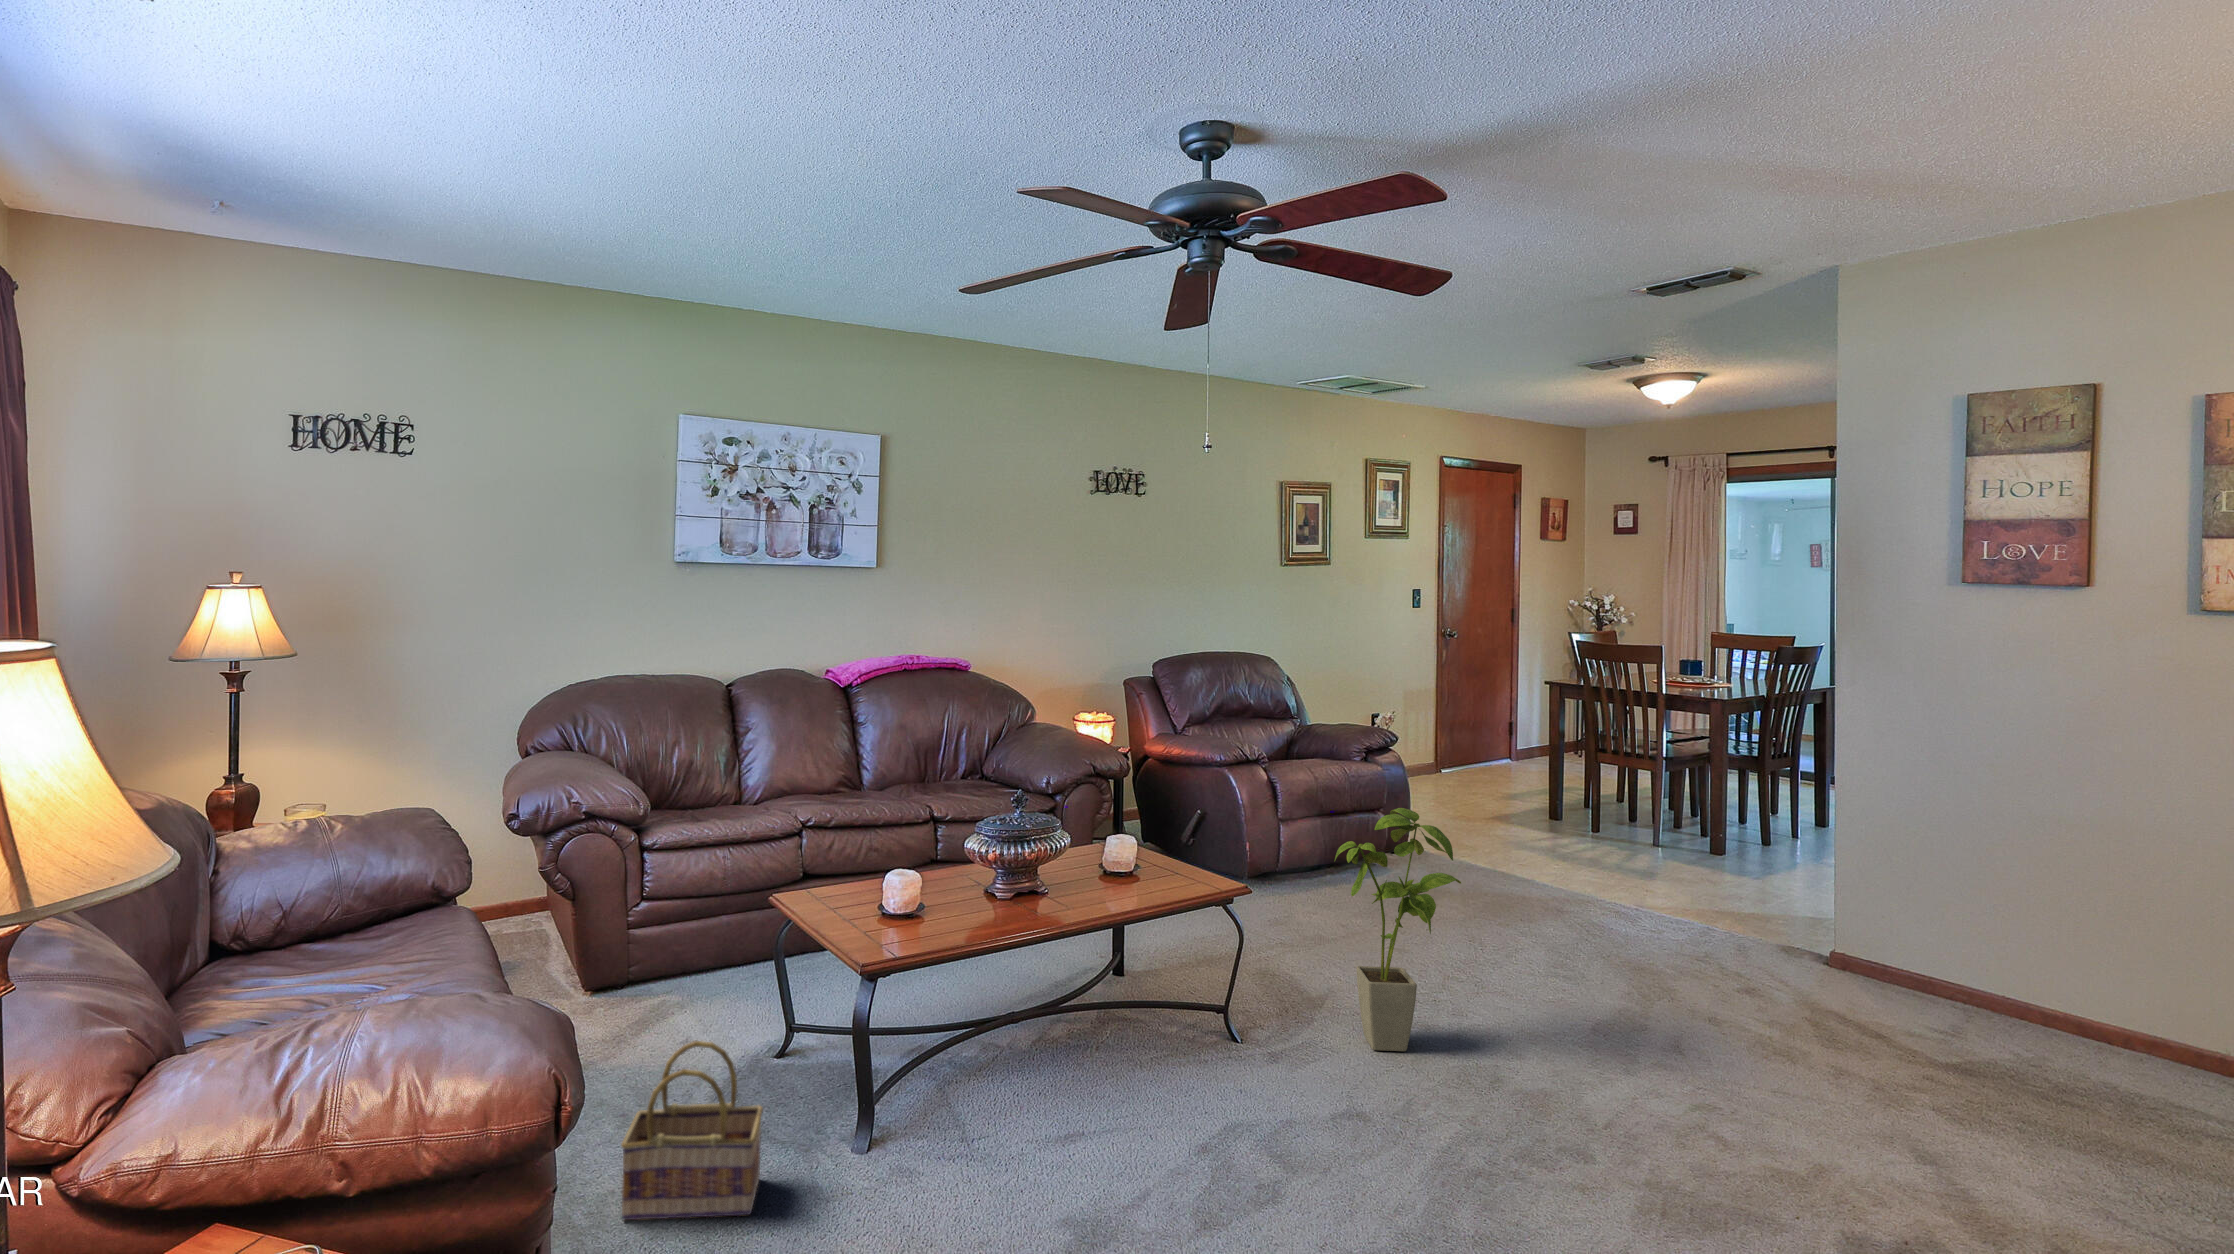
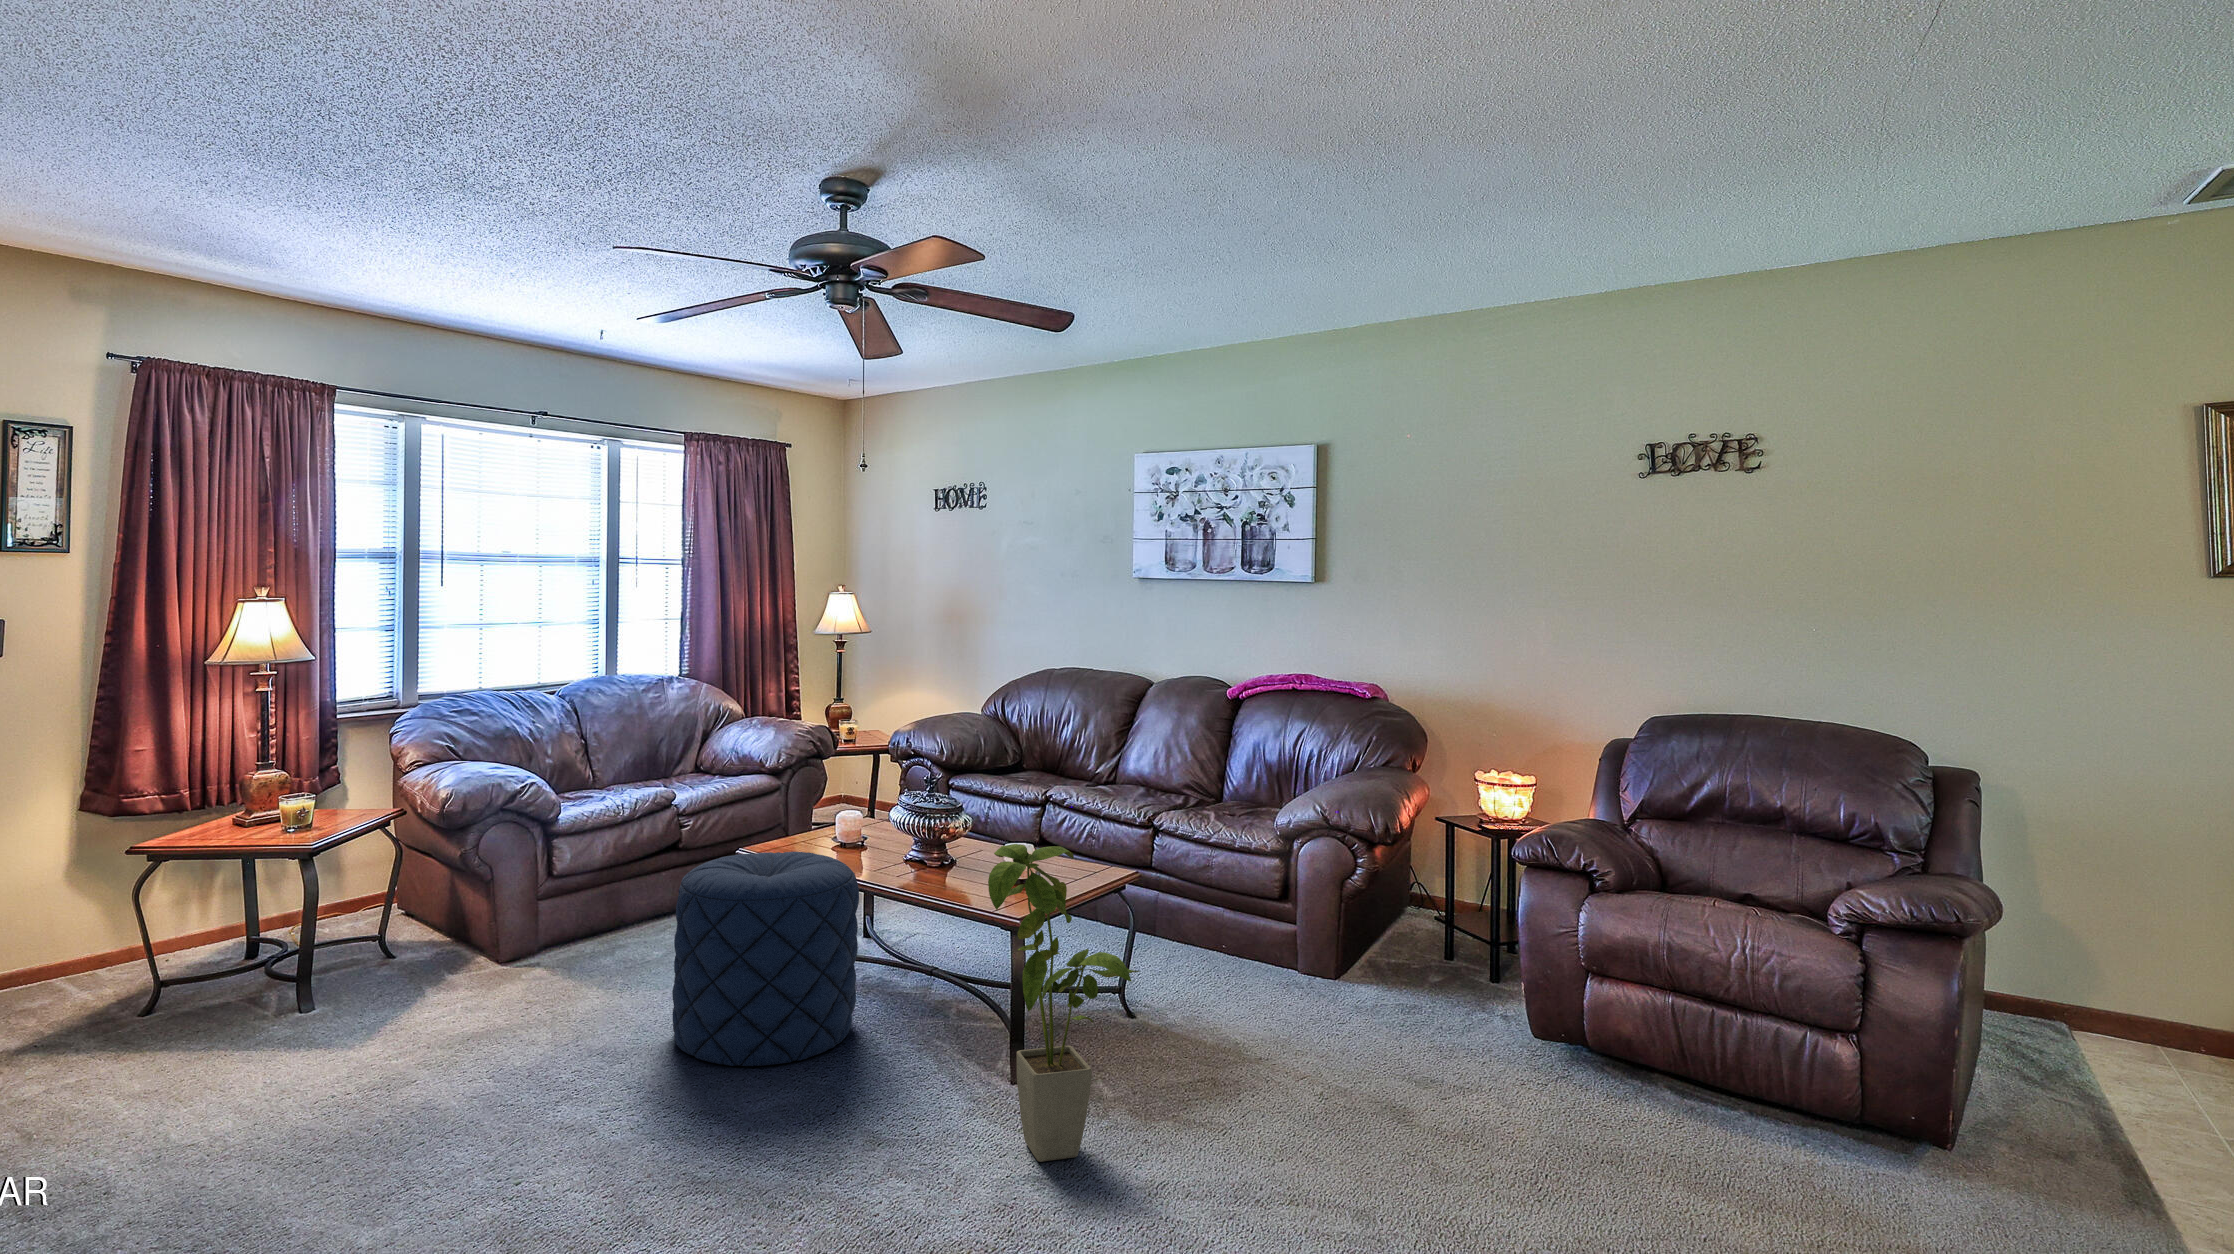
pouf: none [995,915,1210,1186] -> present [672,852,859,1066]
basket: present [621,1041,763,1220] -> none [615,854,671,959]

